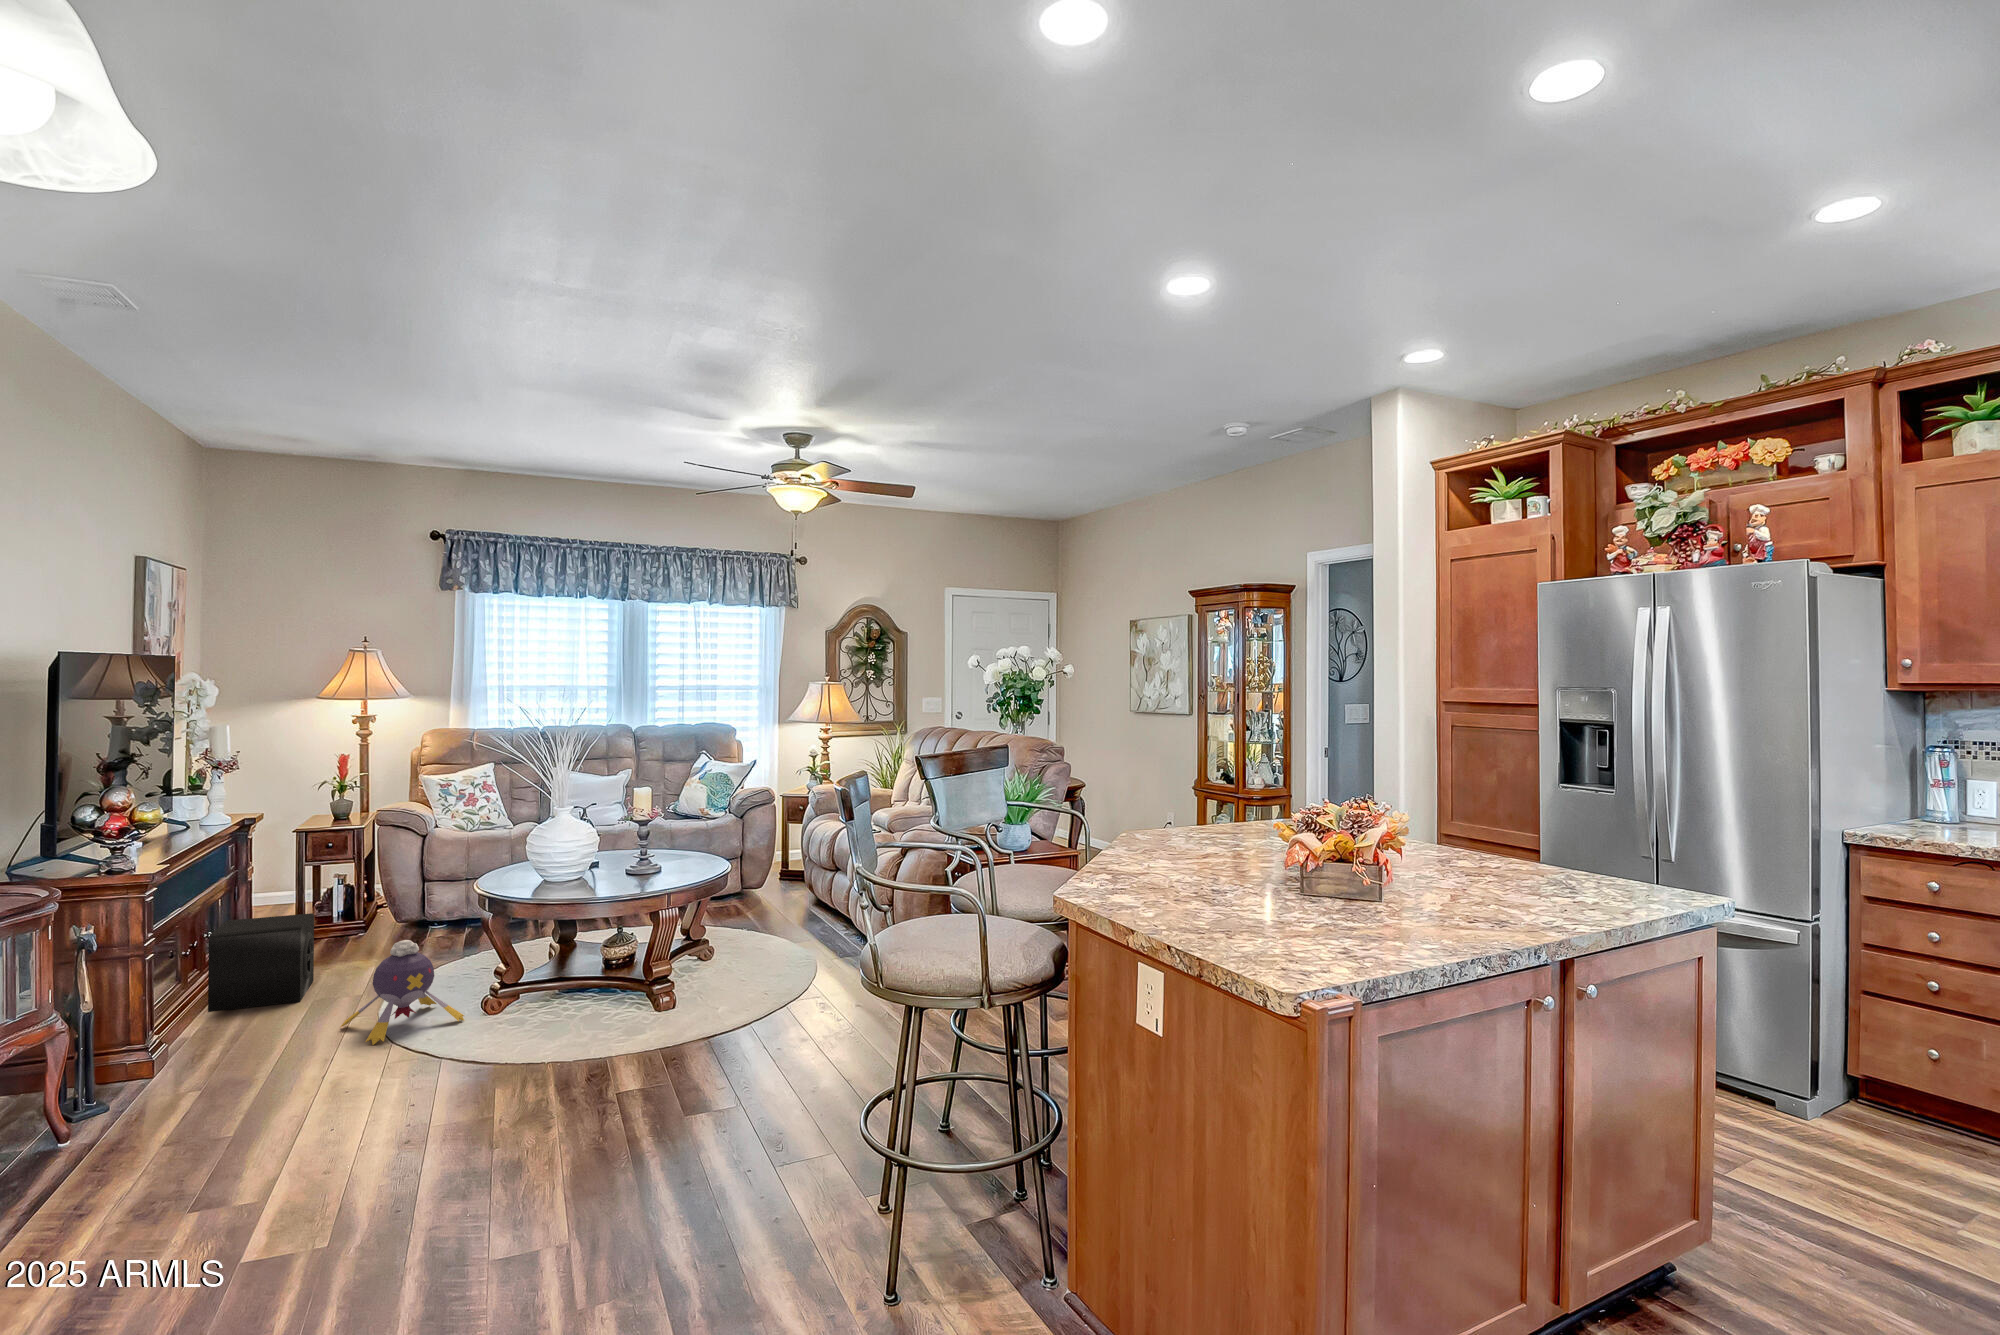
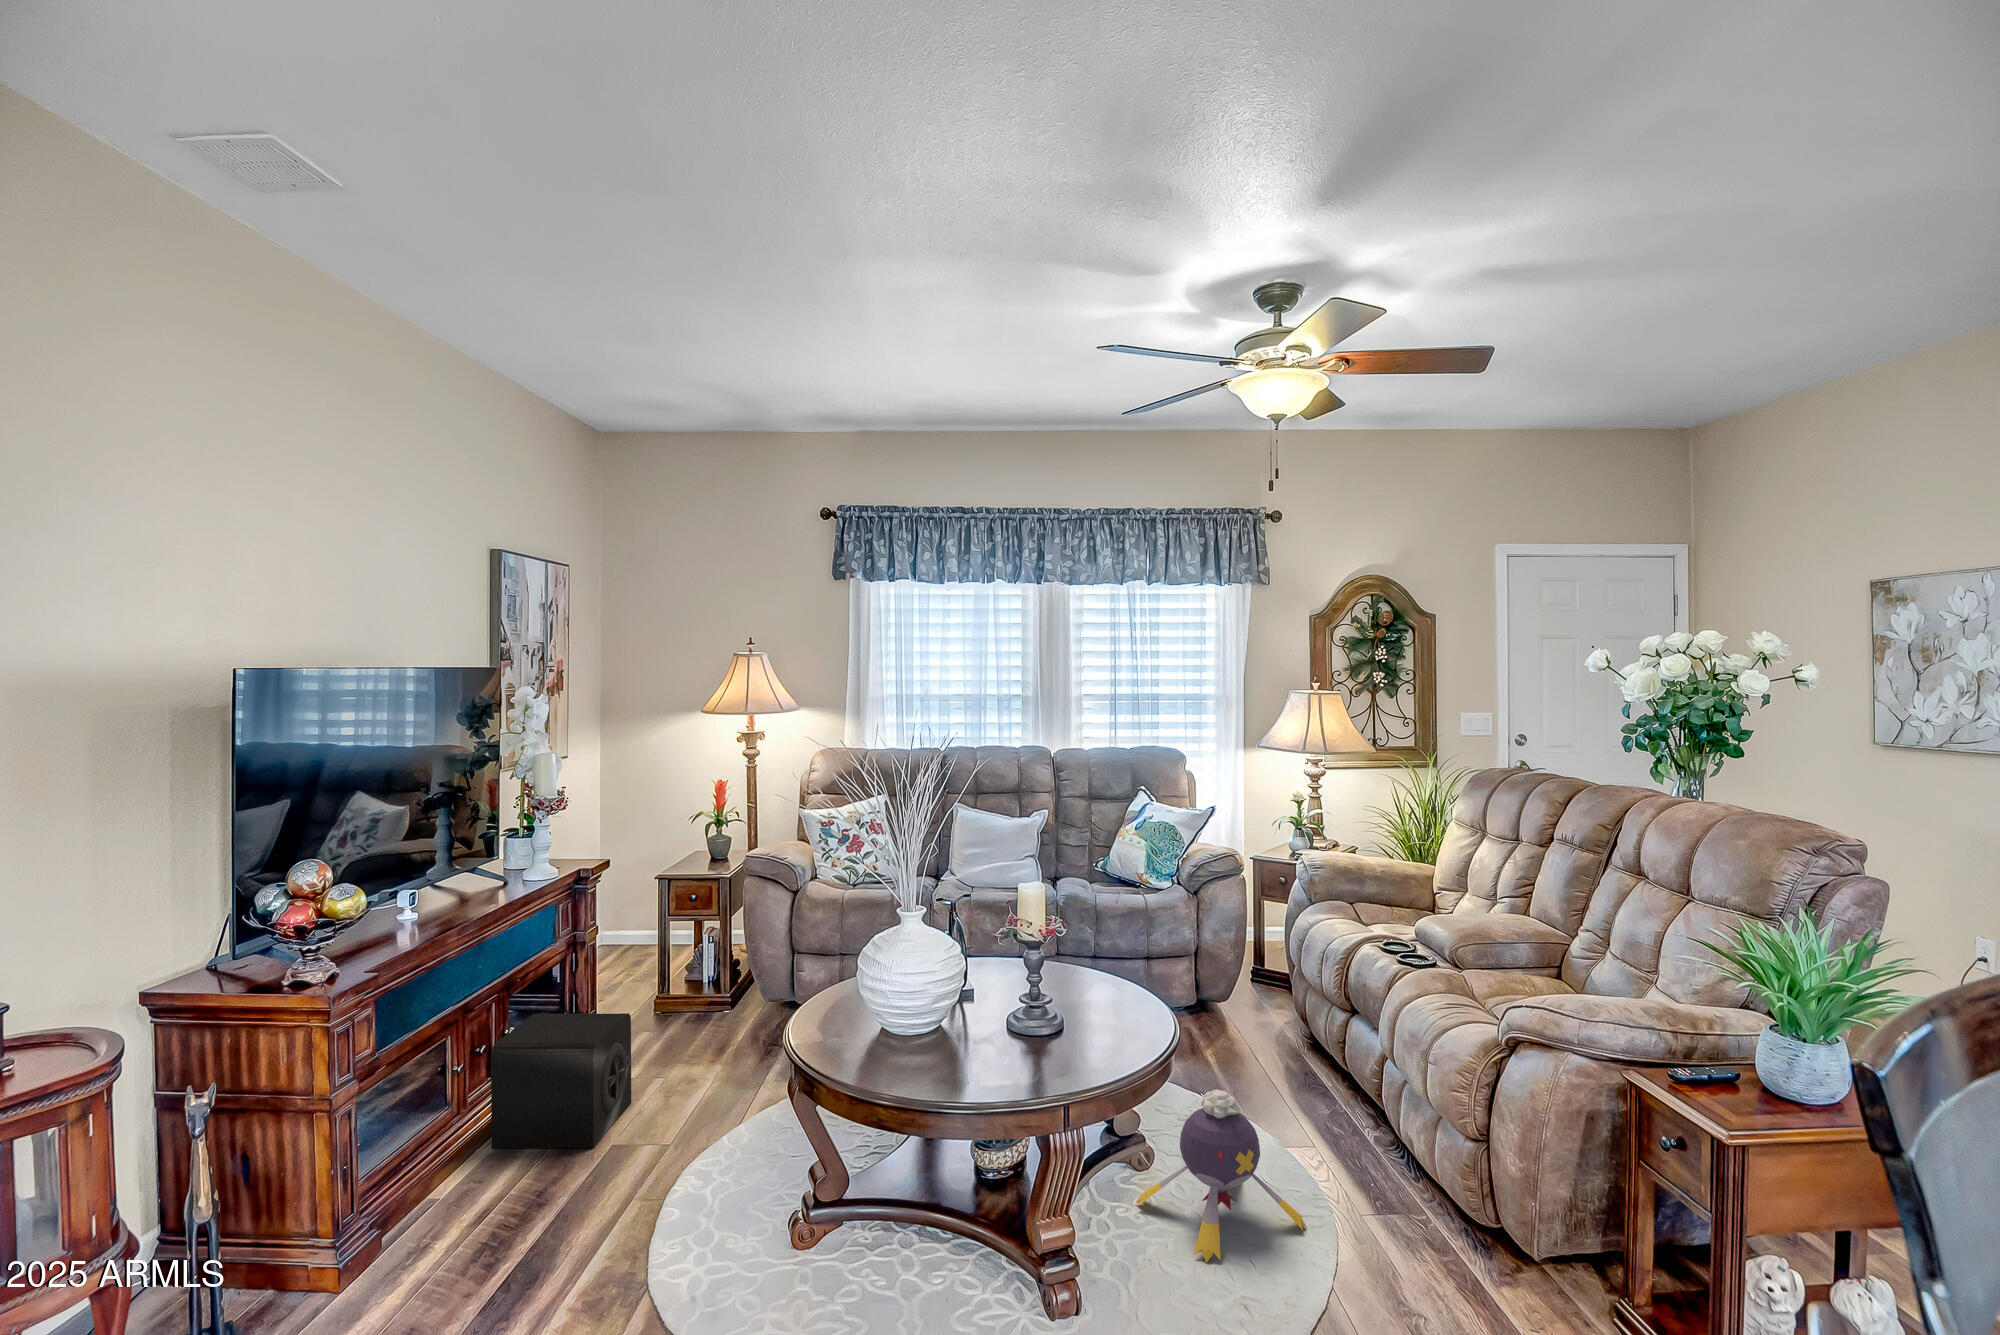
plush toy: present [341,940,464,1045] -> present [1136,1089,1307,1263]

